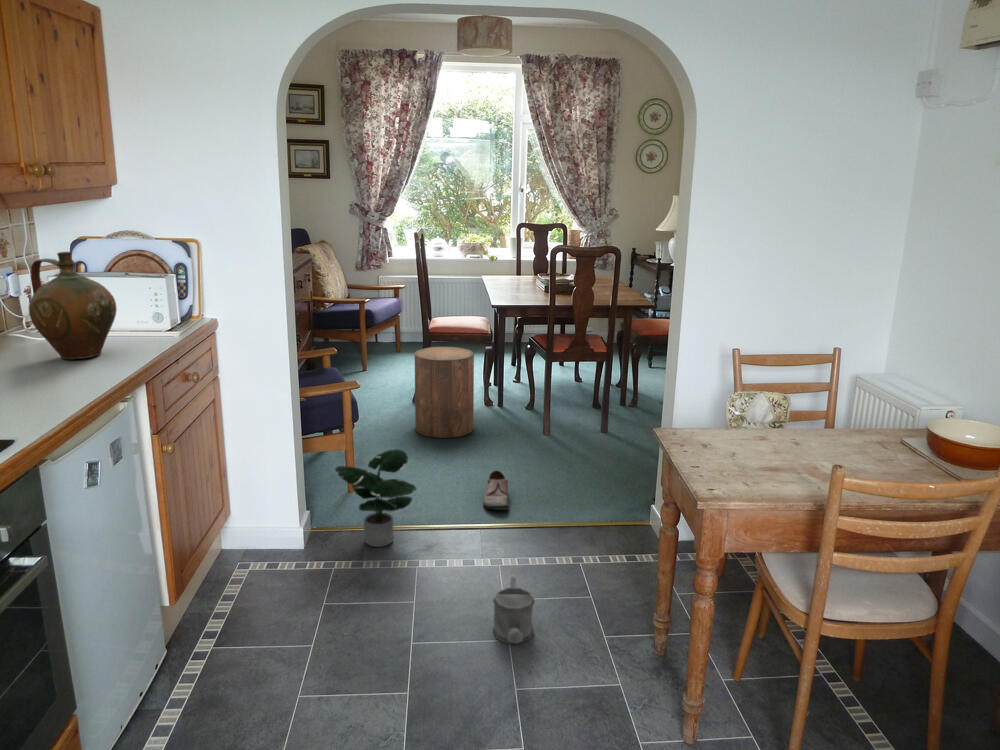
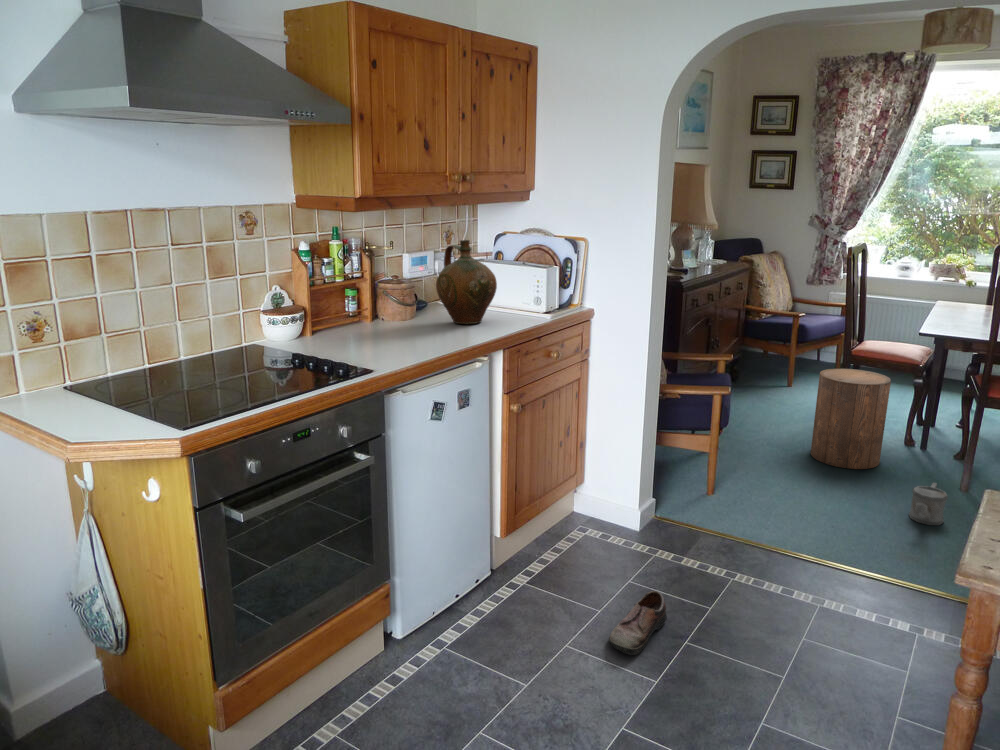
potted plant: present [335,449,416,547] -> none [676,457,755,550]
shoe: present [483,470,509,510] -> present [609,591,667,655]
watering can: present [493,577,535,644] -> present [909,483,948,525]

